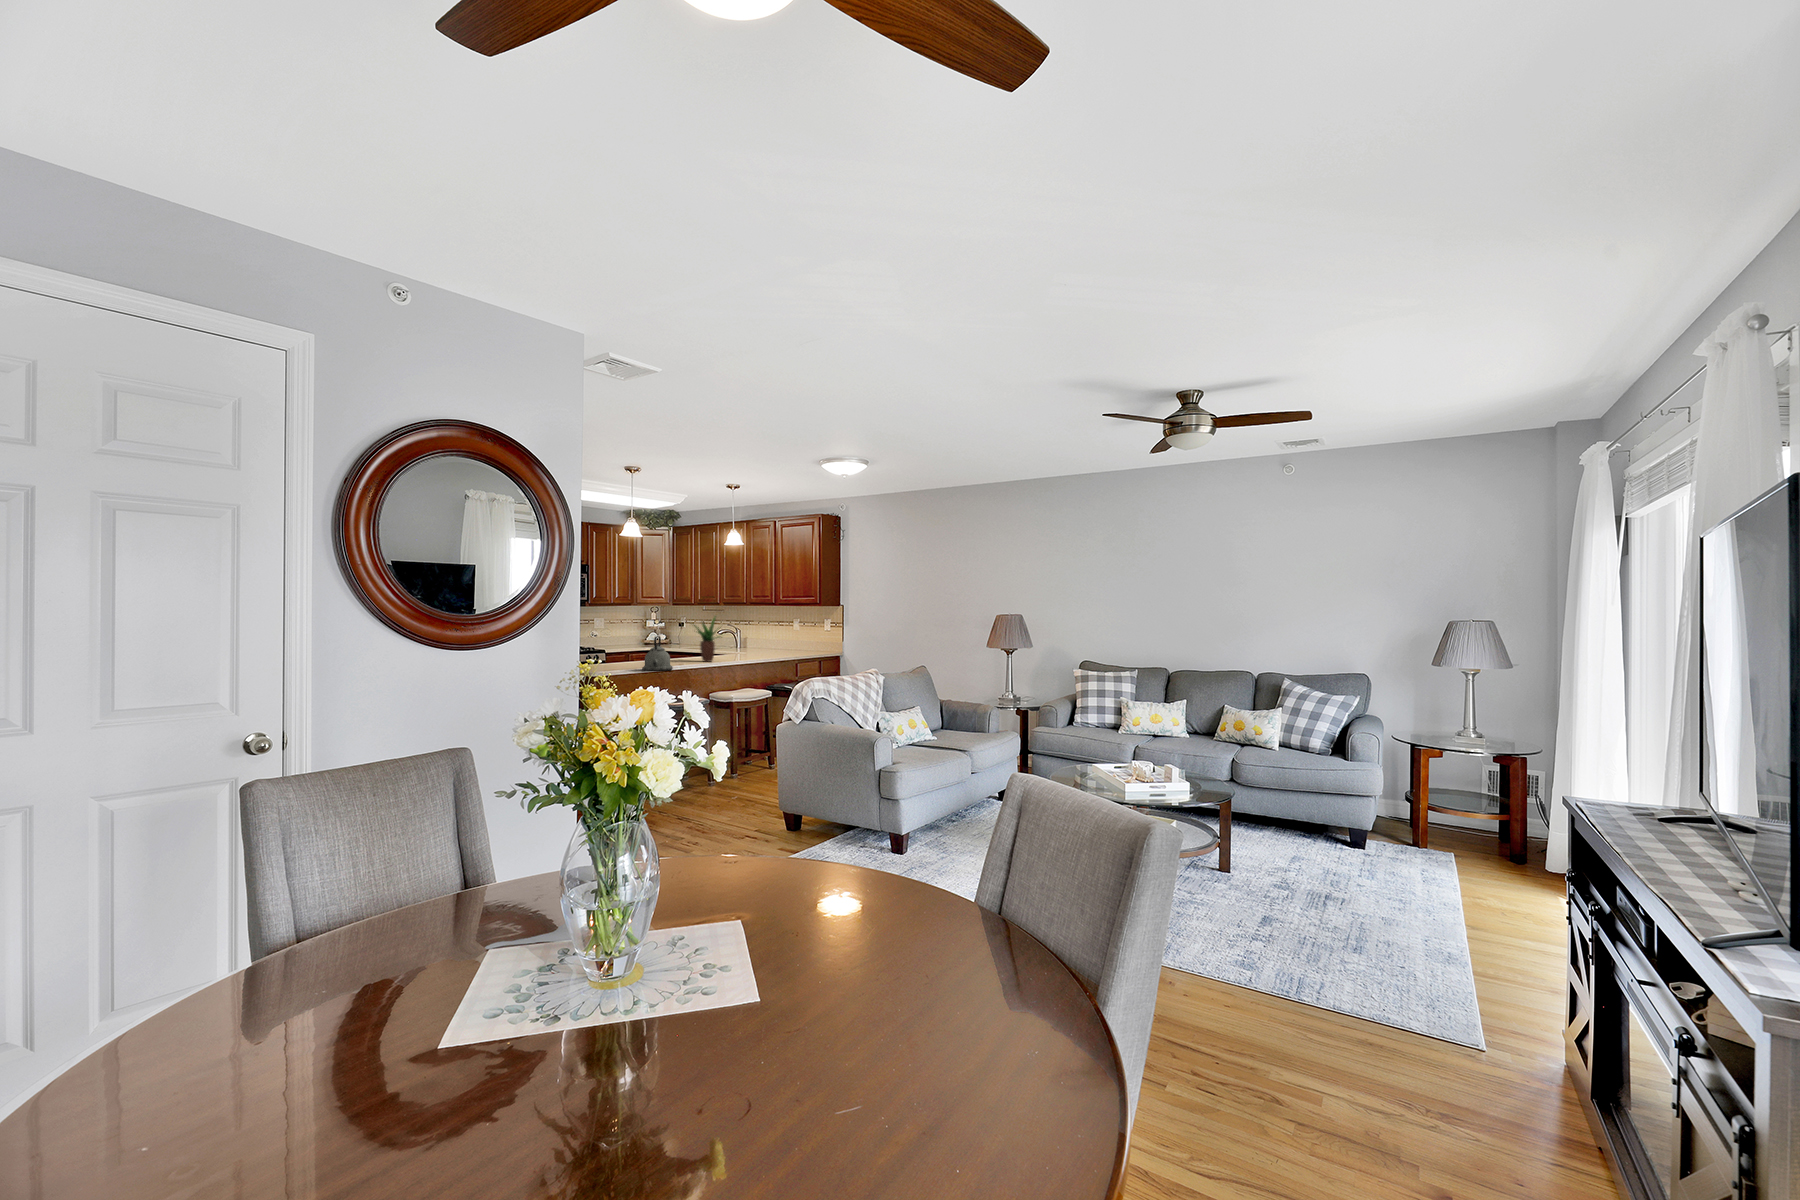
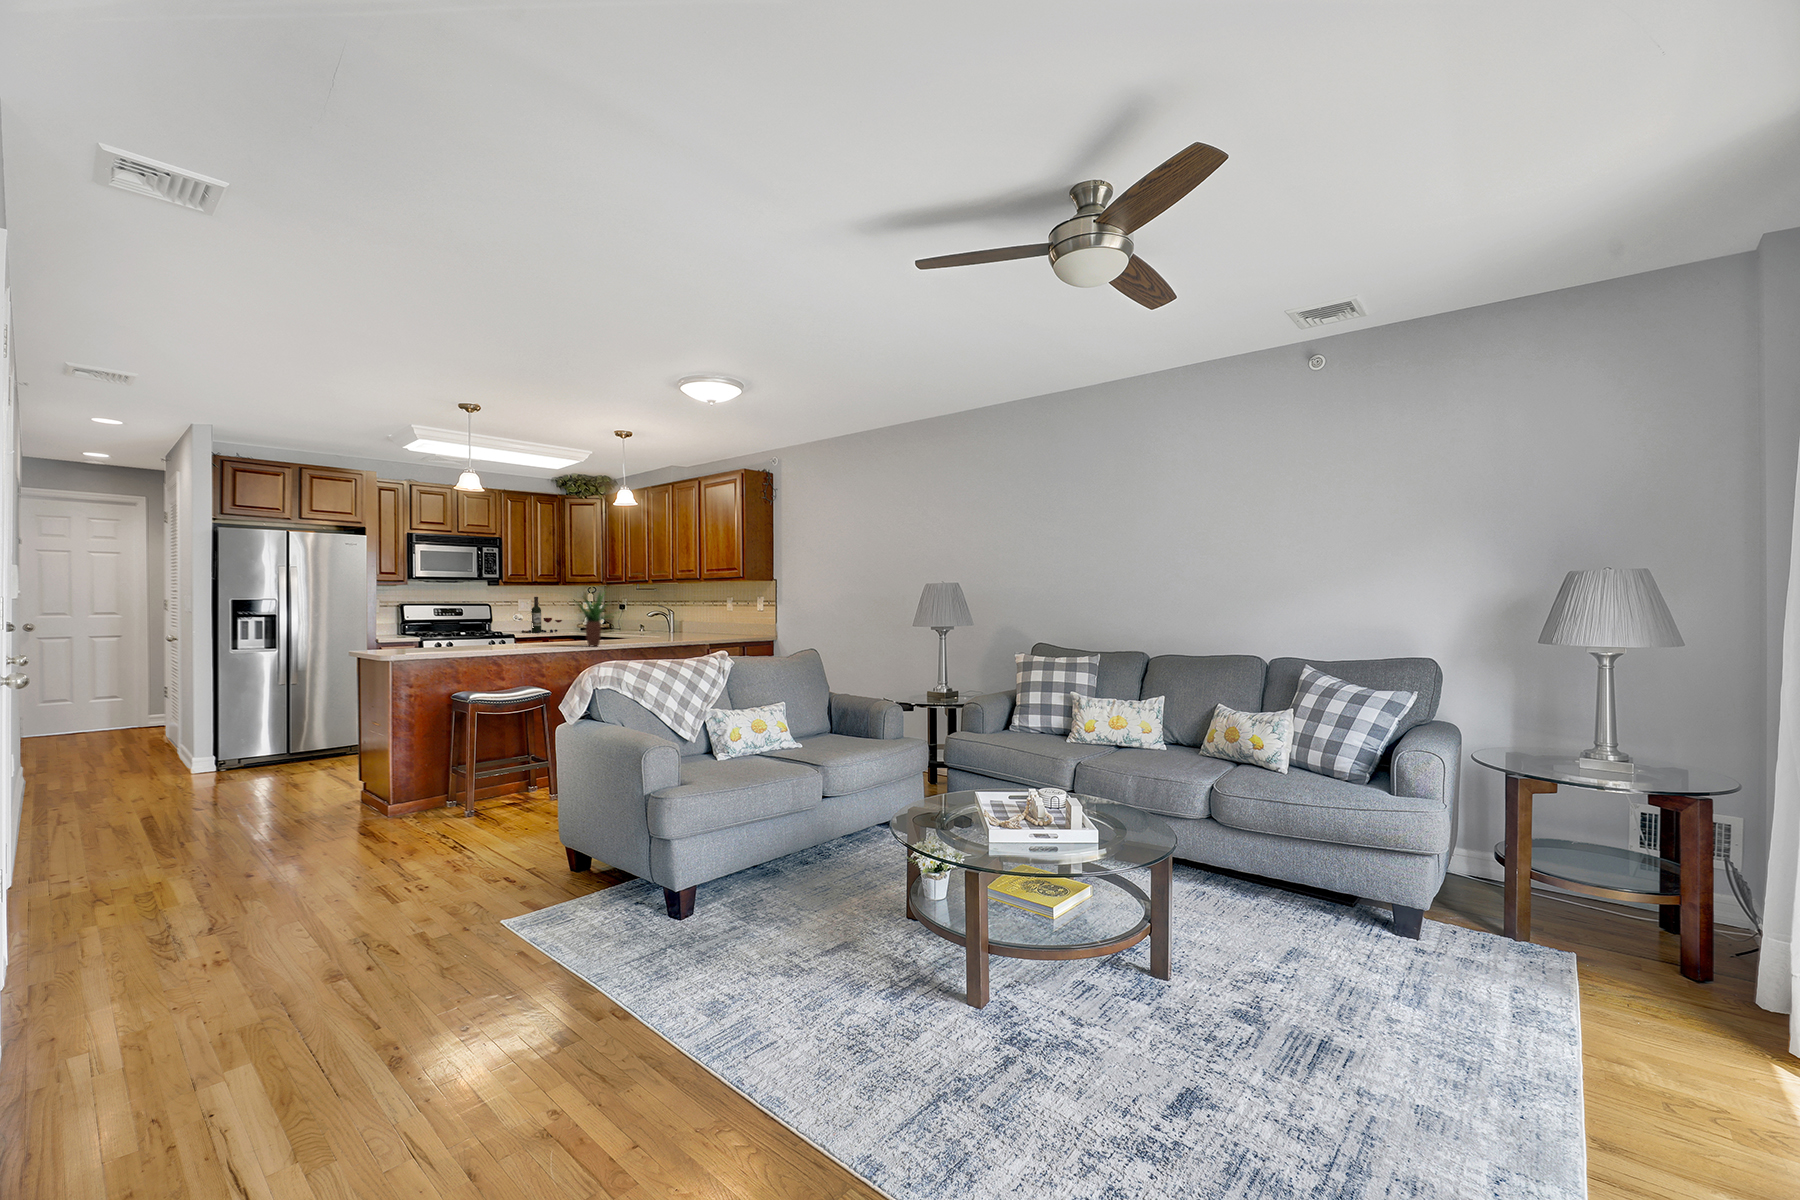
wine bottle: none [598,616,634,648] -> present [521,597,562,633]
kettle: present [642,636,673,671] -> none [469,612,510,655]

